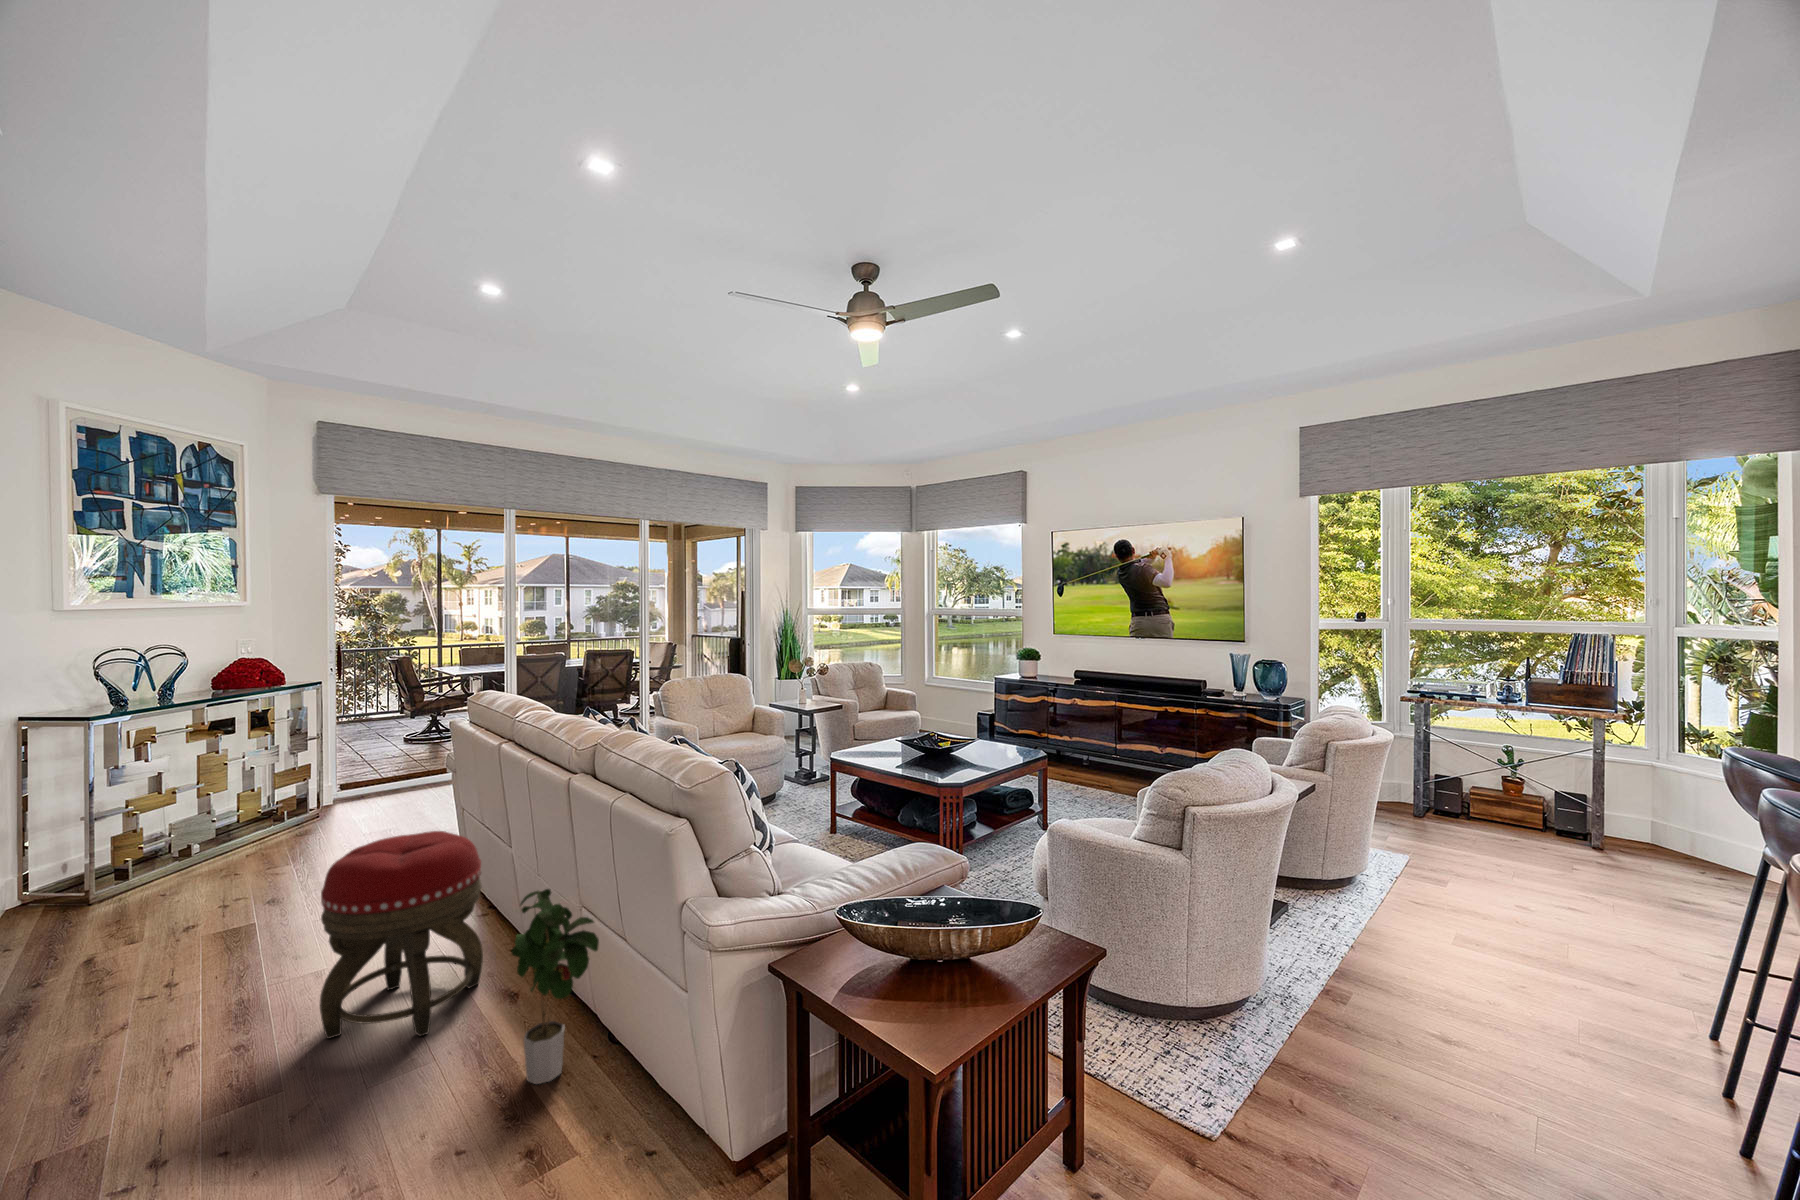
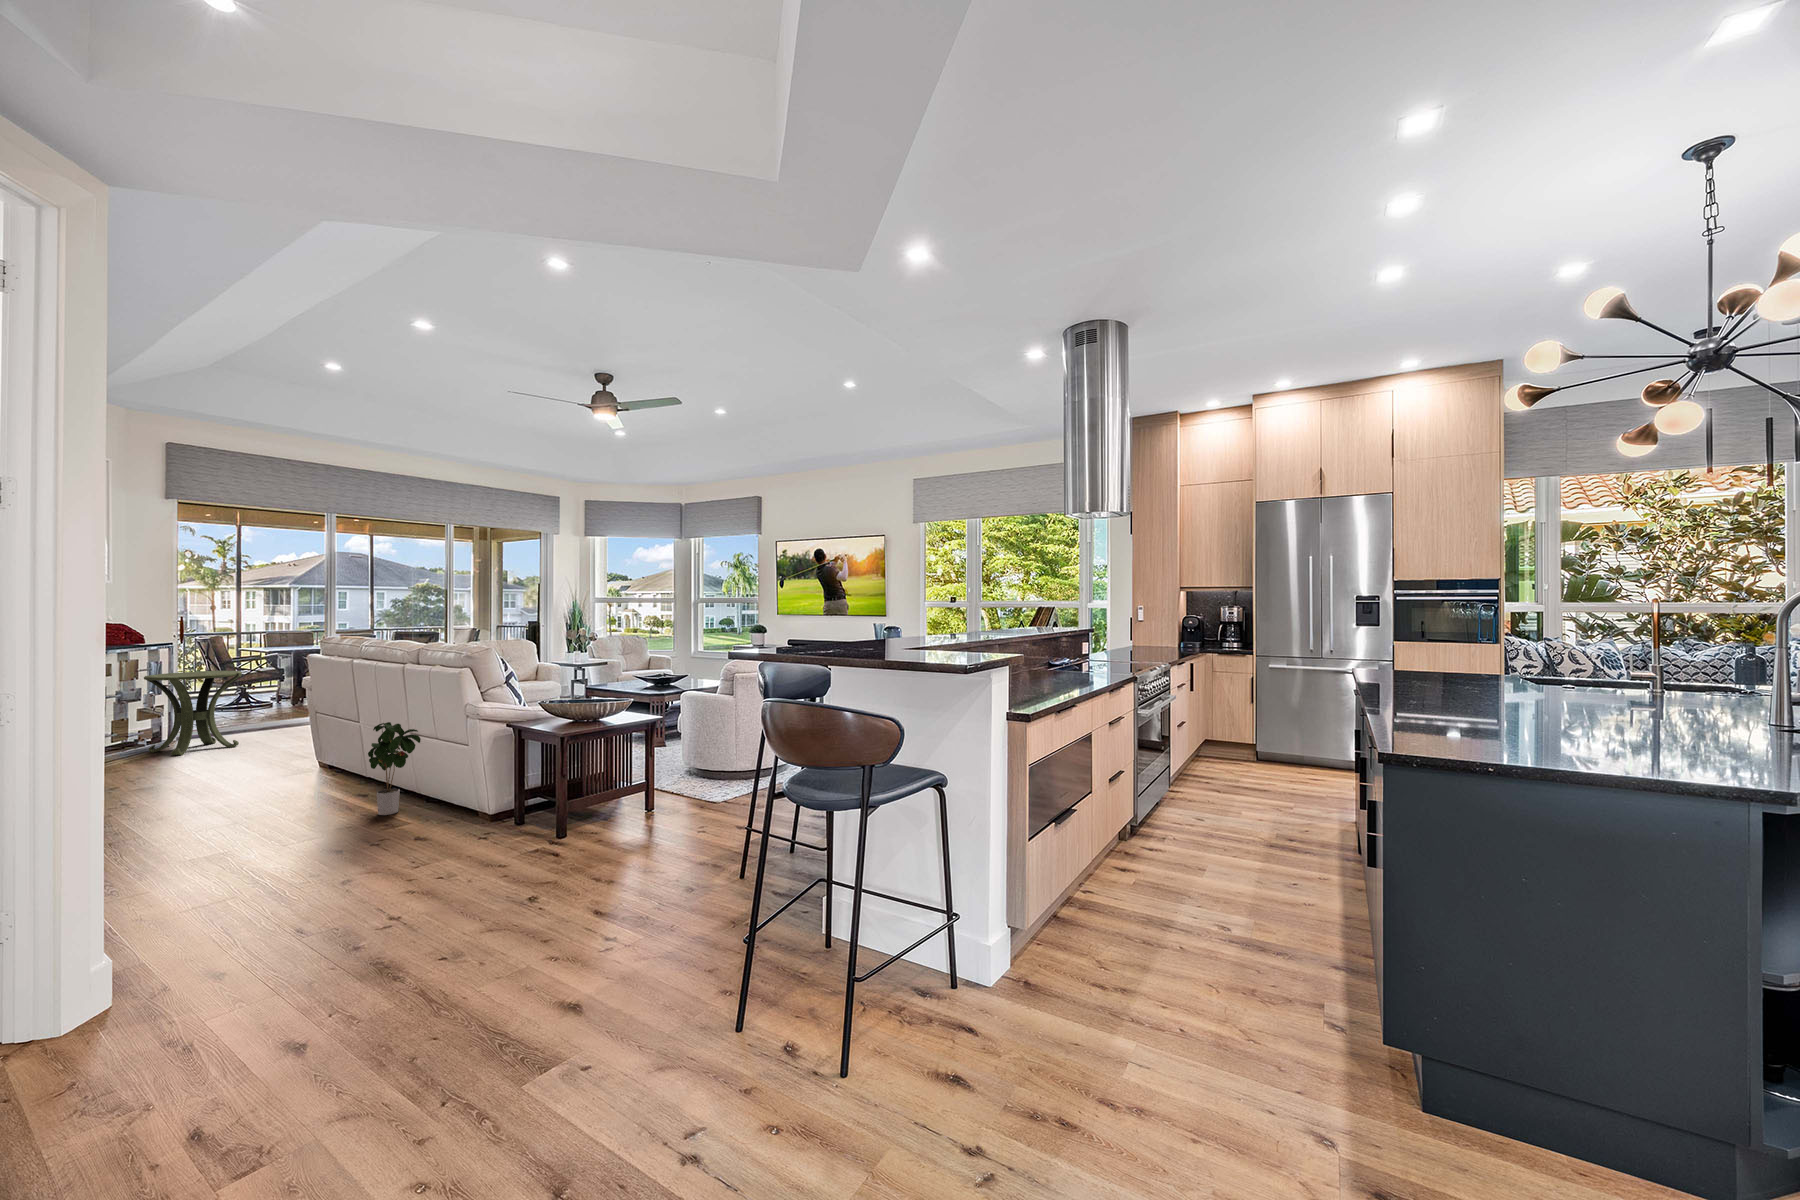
side table: none [281,714,398,835] -> present [144,671,242,755]
footstool: present [320,831,483,1039] -> none [244,707,343,813]

